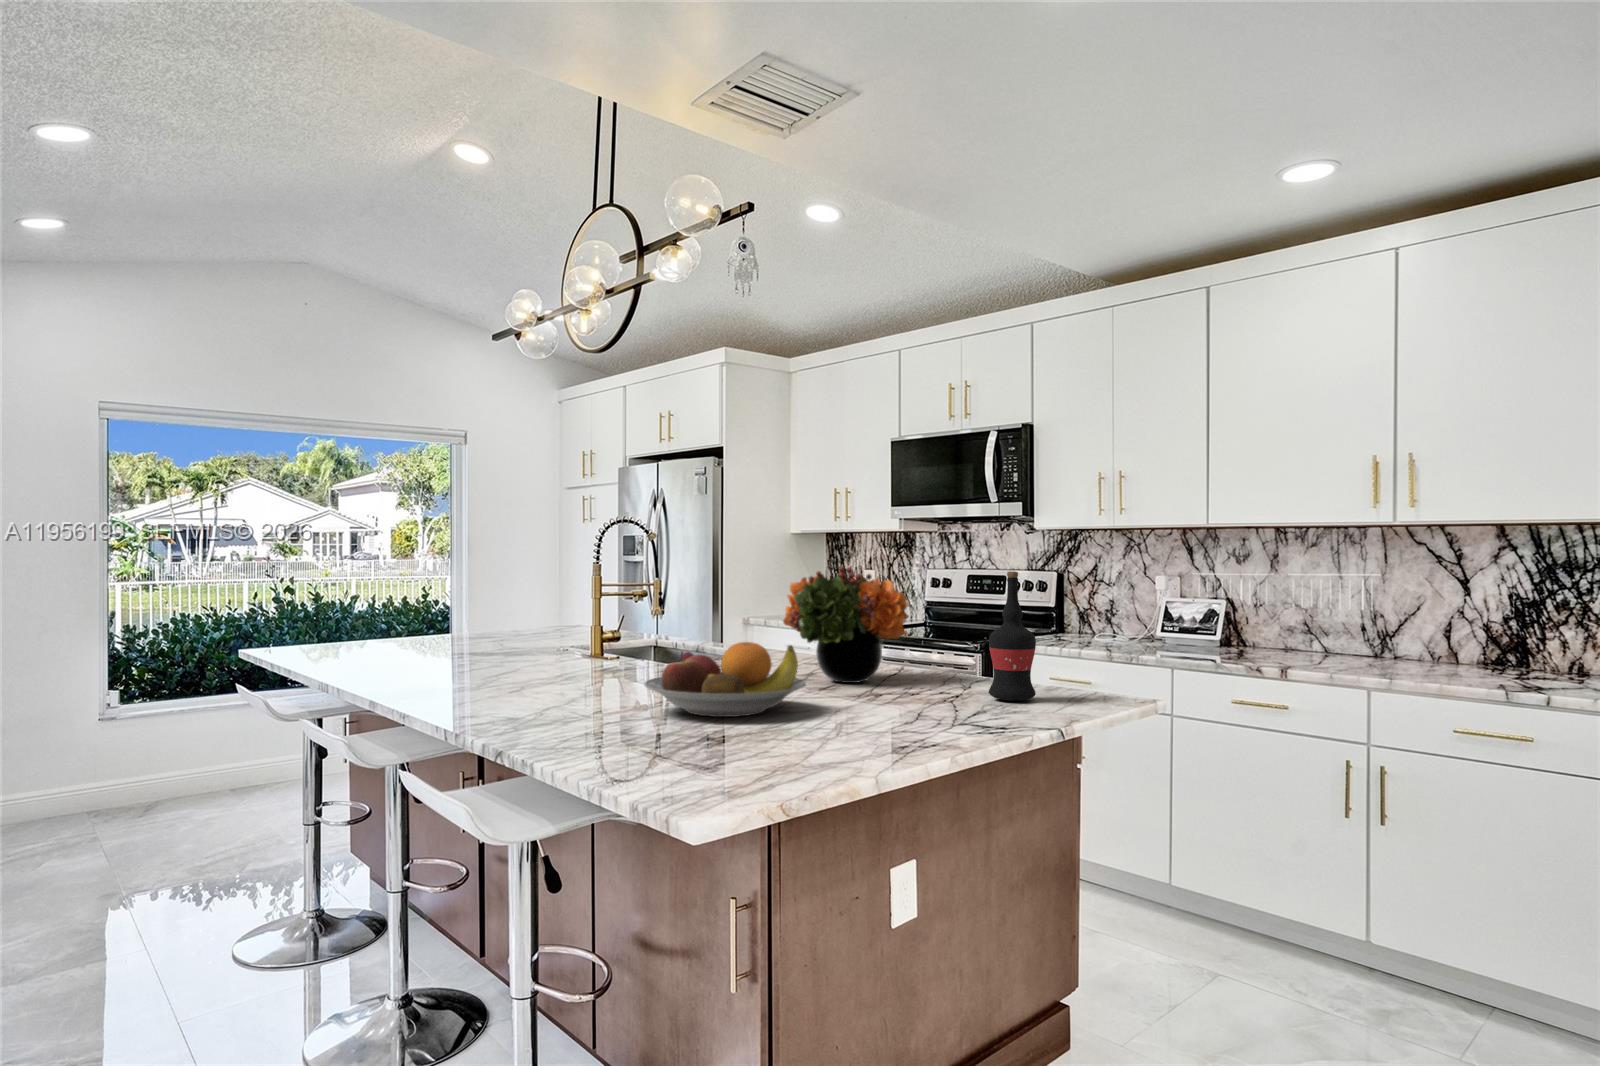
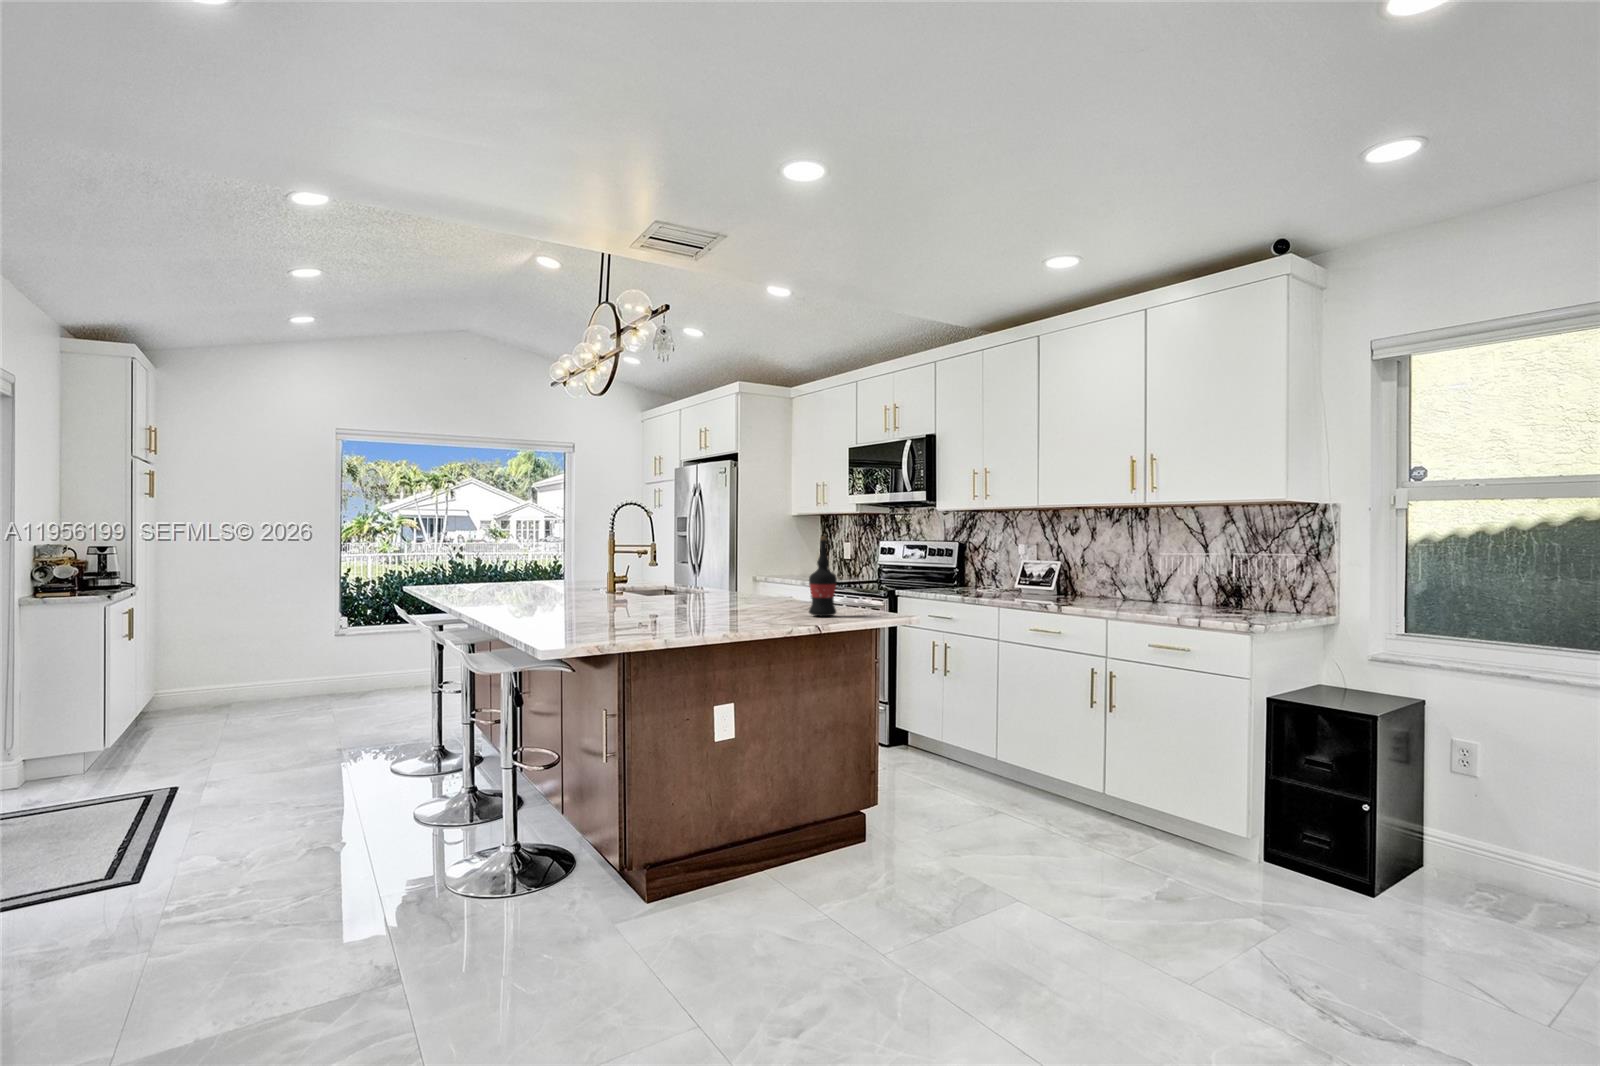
flower arrangement: present [783,566,909,683] -> none [707,535,787,608]
fruit bowl: present [644,642,806,717] -> none [591,578,688,620]

